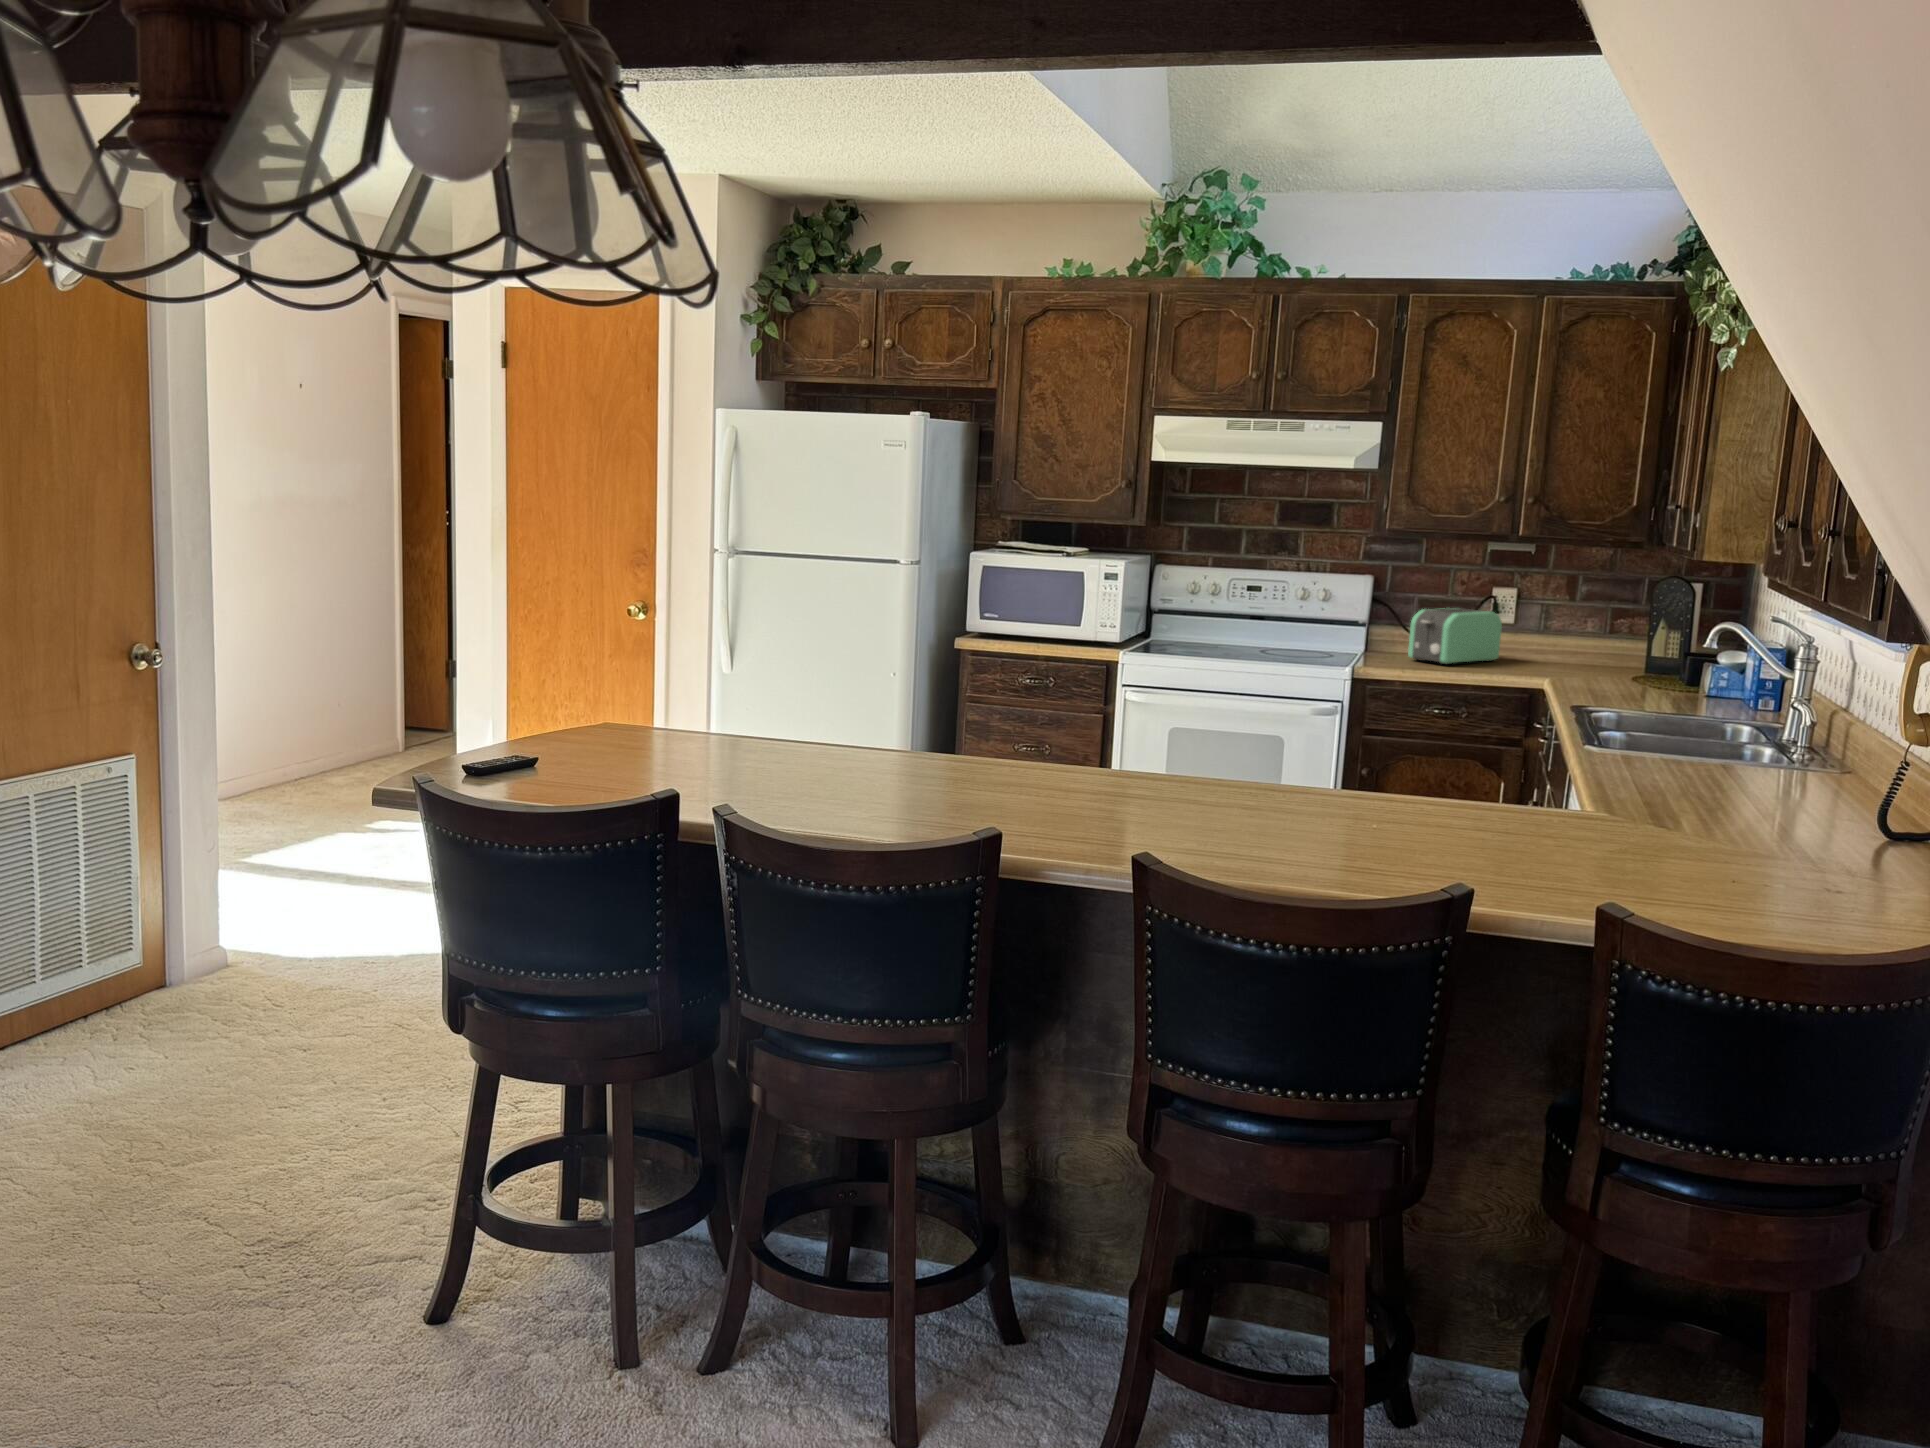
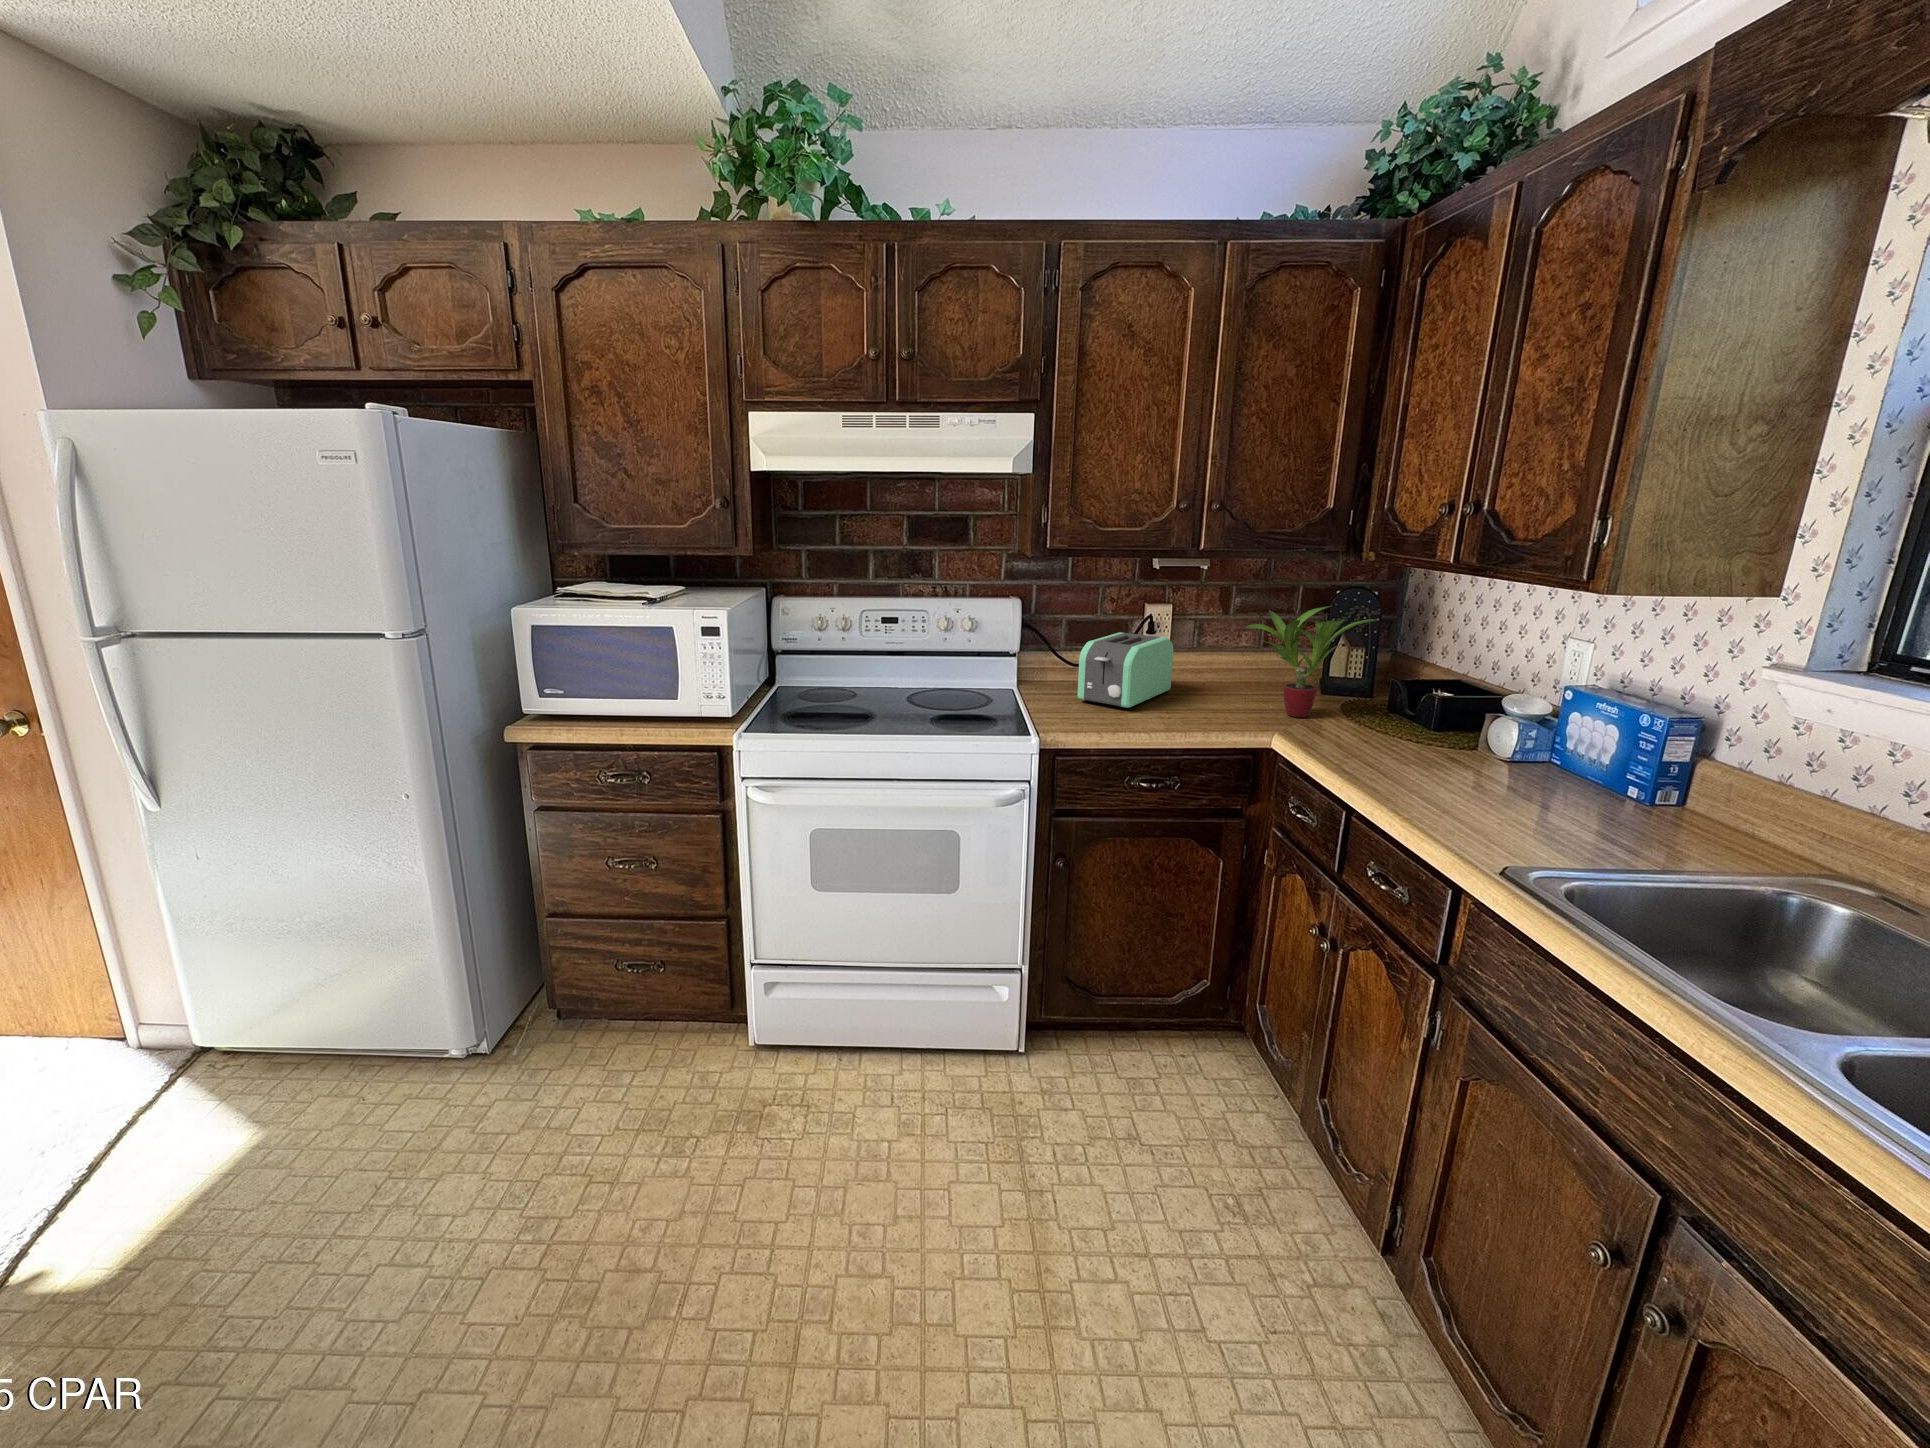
potted plant: none [1547,587,1654,677] -> present [1244,606,1379,717]

